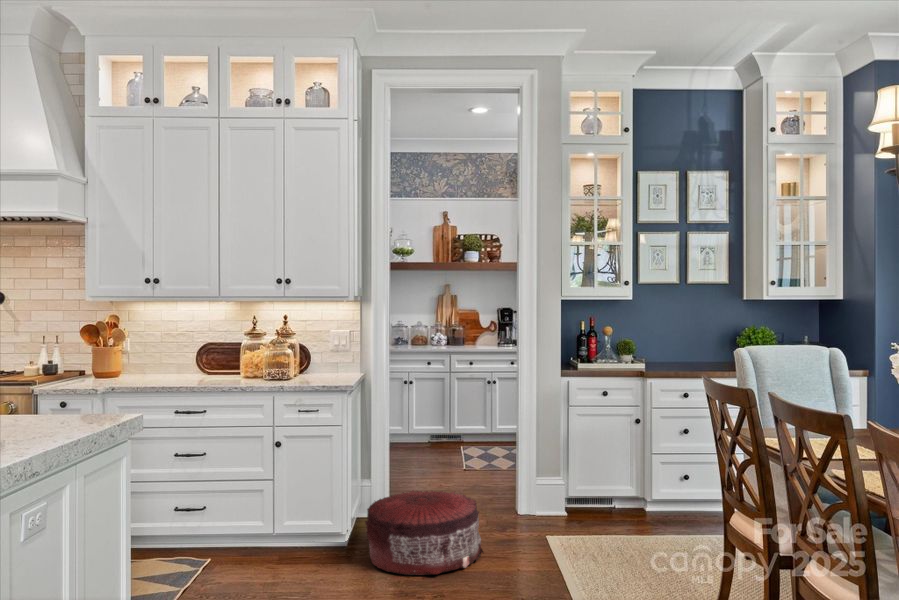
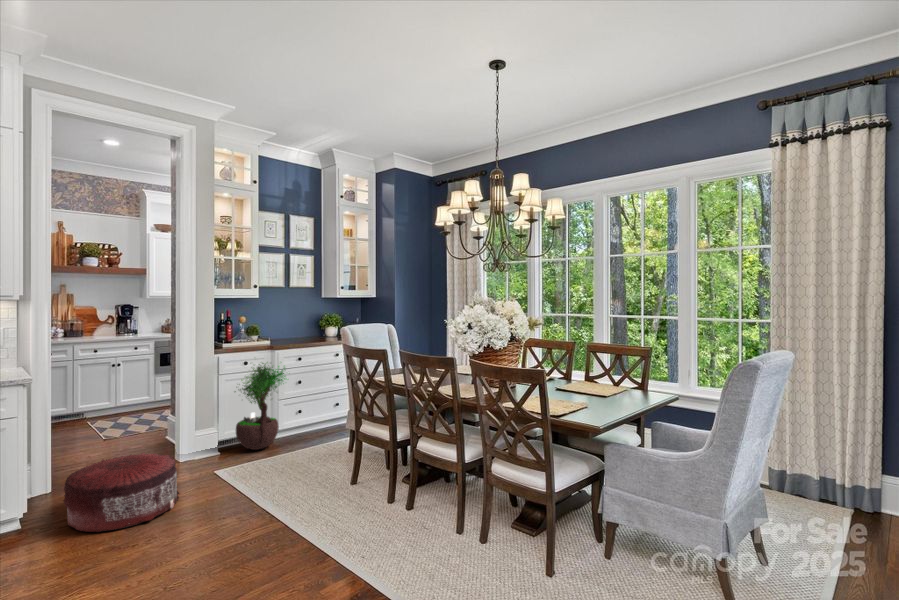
potted tree: none [575,386,656,520] -> present [235,362,286,450]

